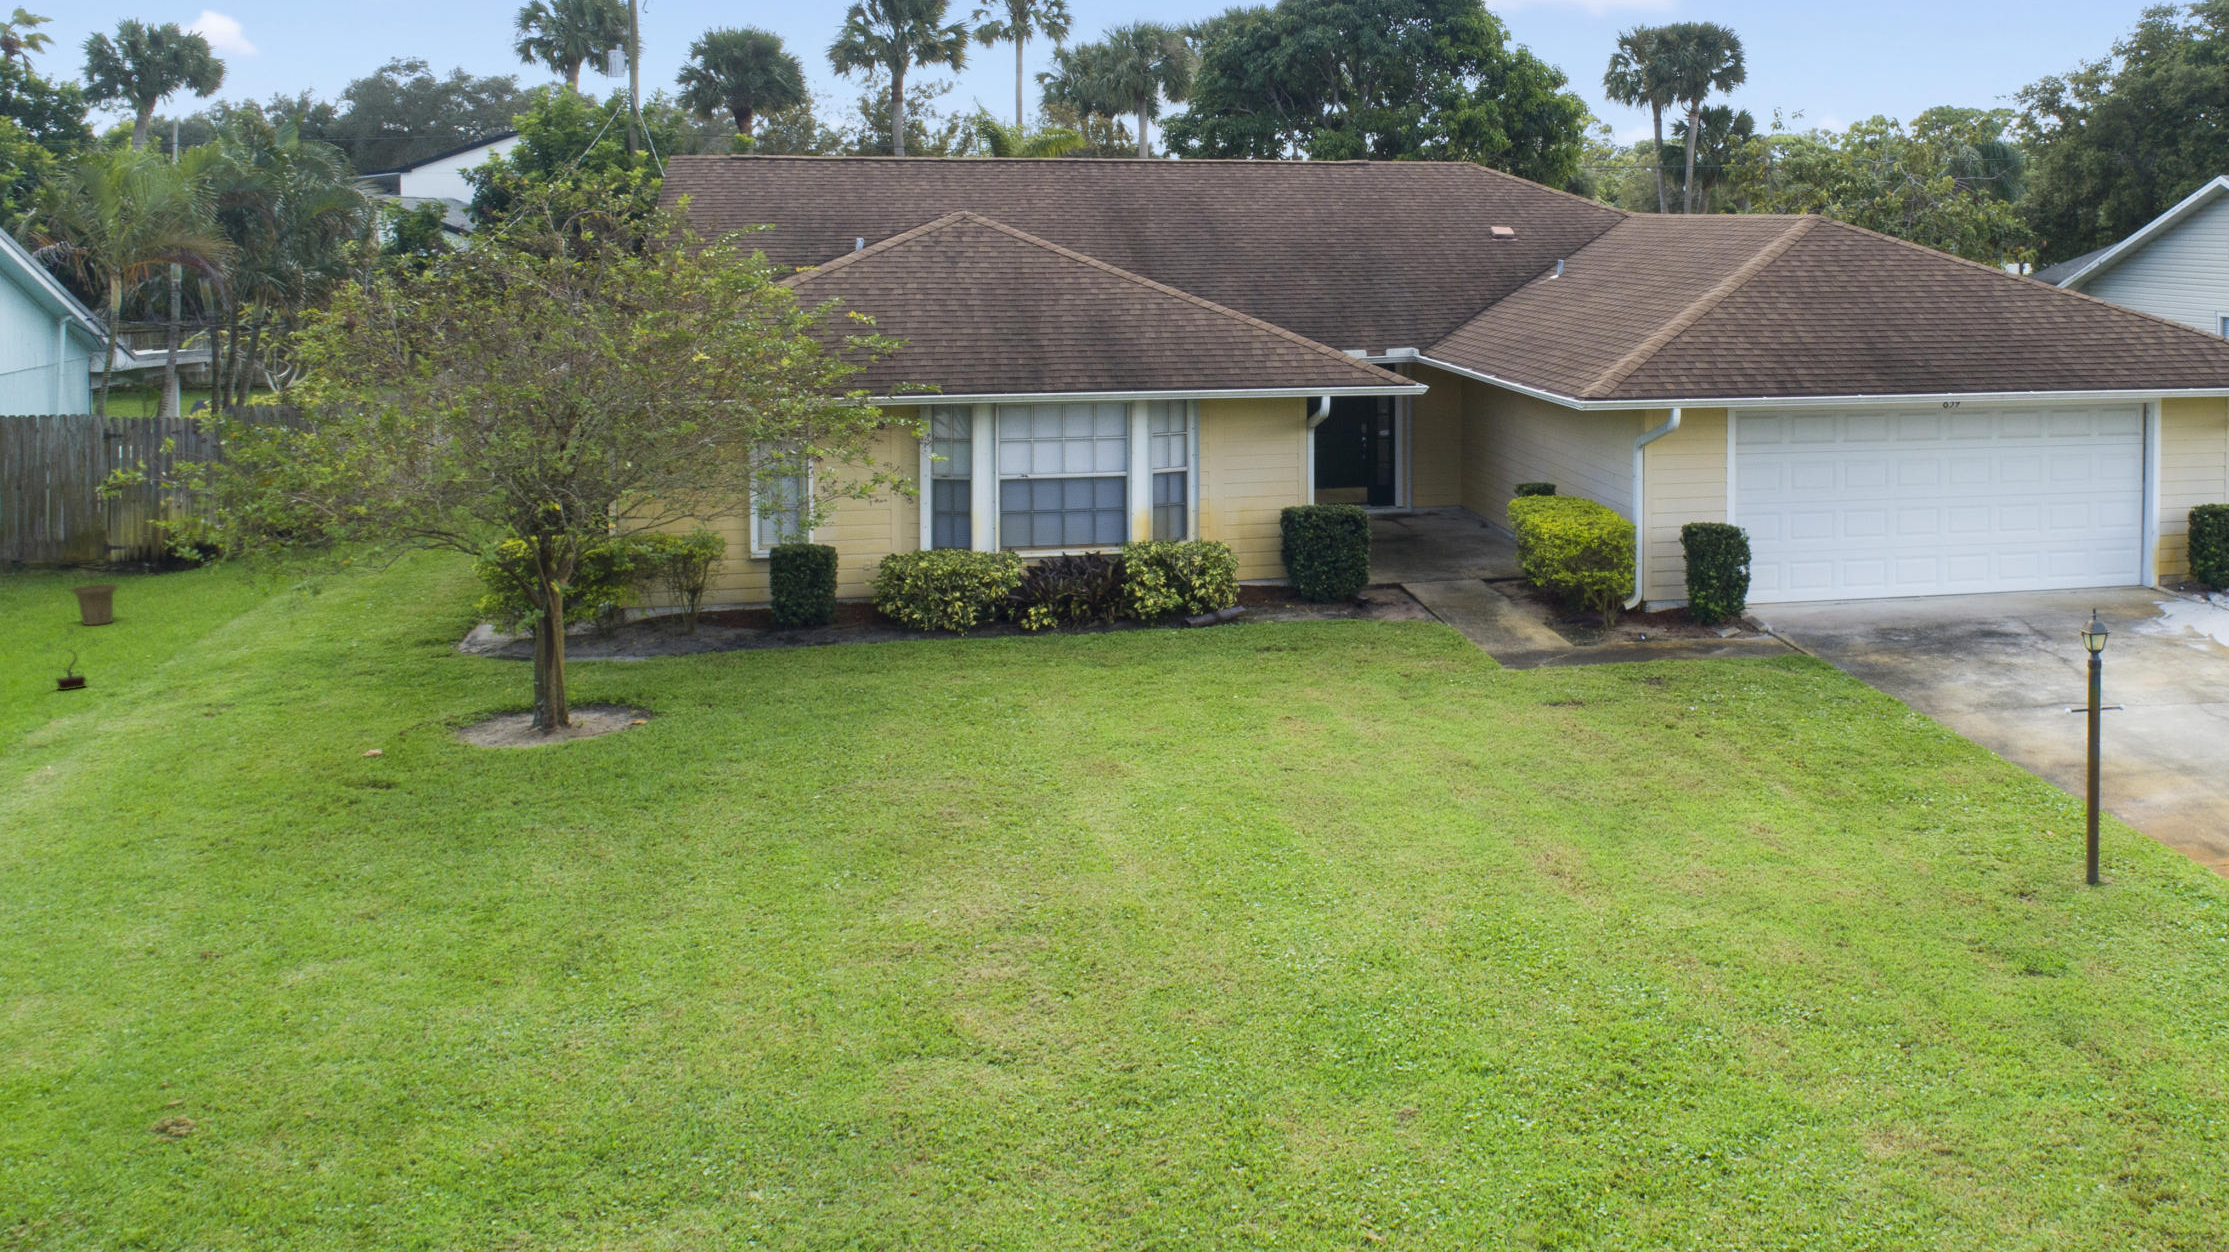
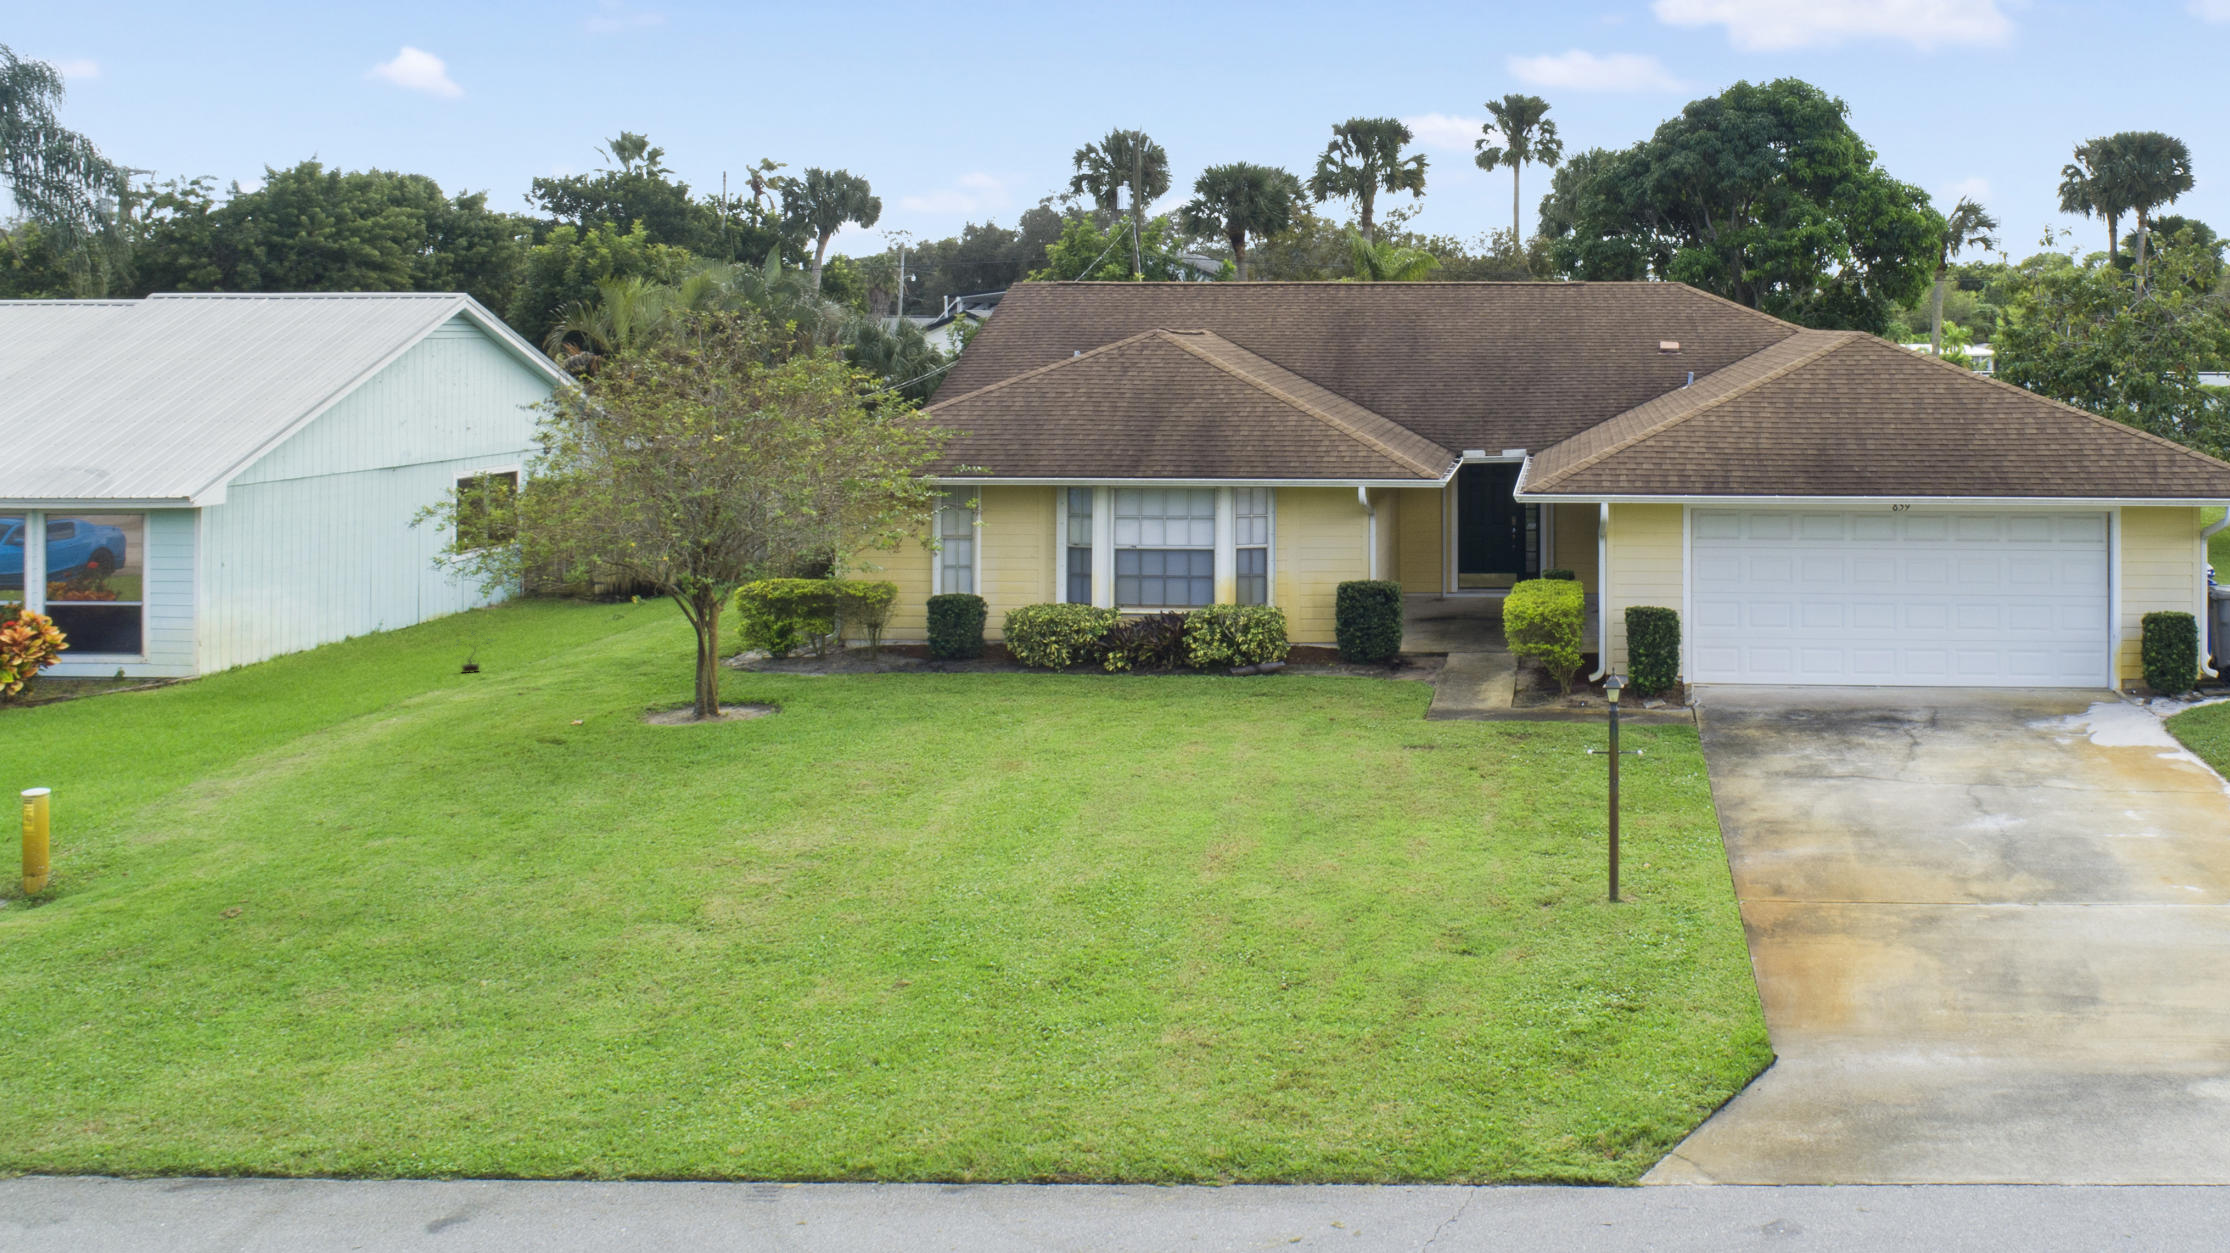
basket: present [71,584,118,625] -> none [521,605,552,634]

